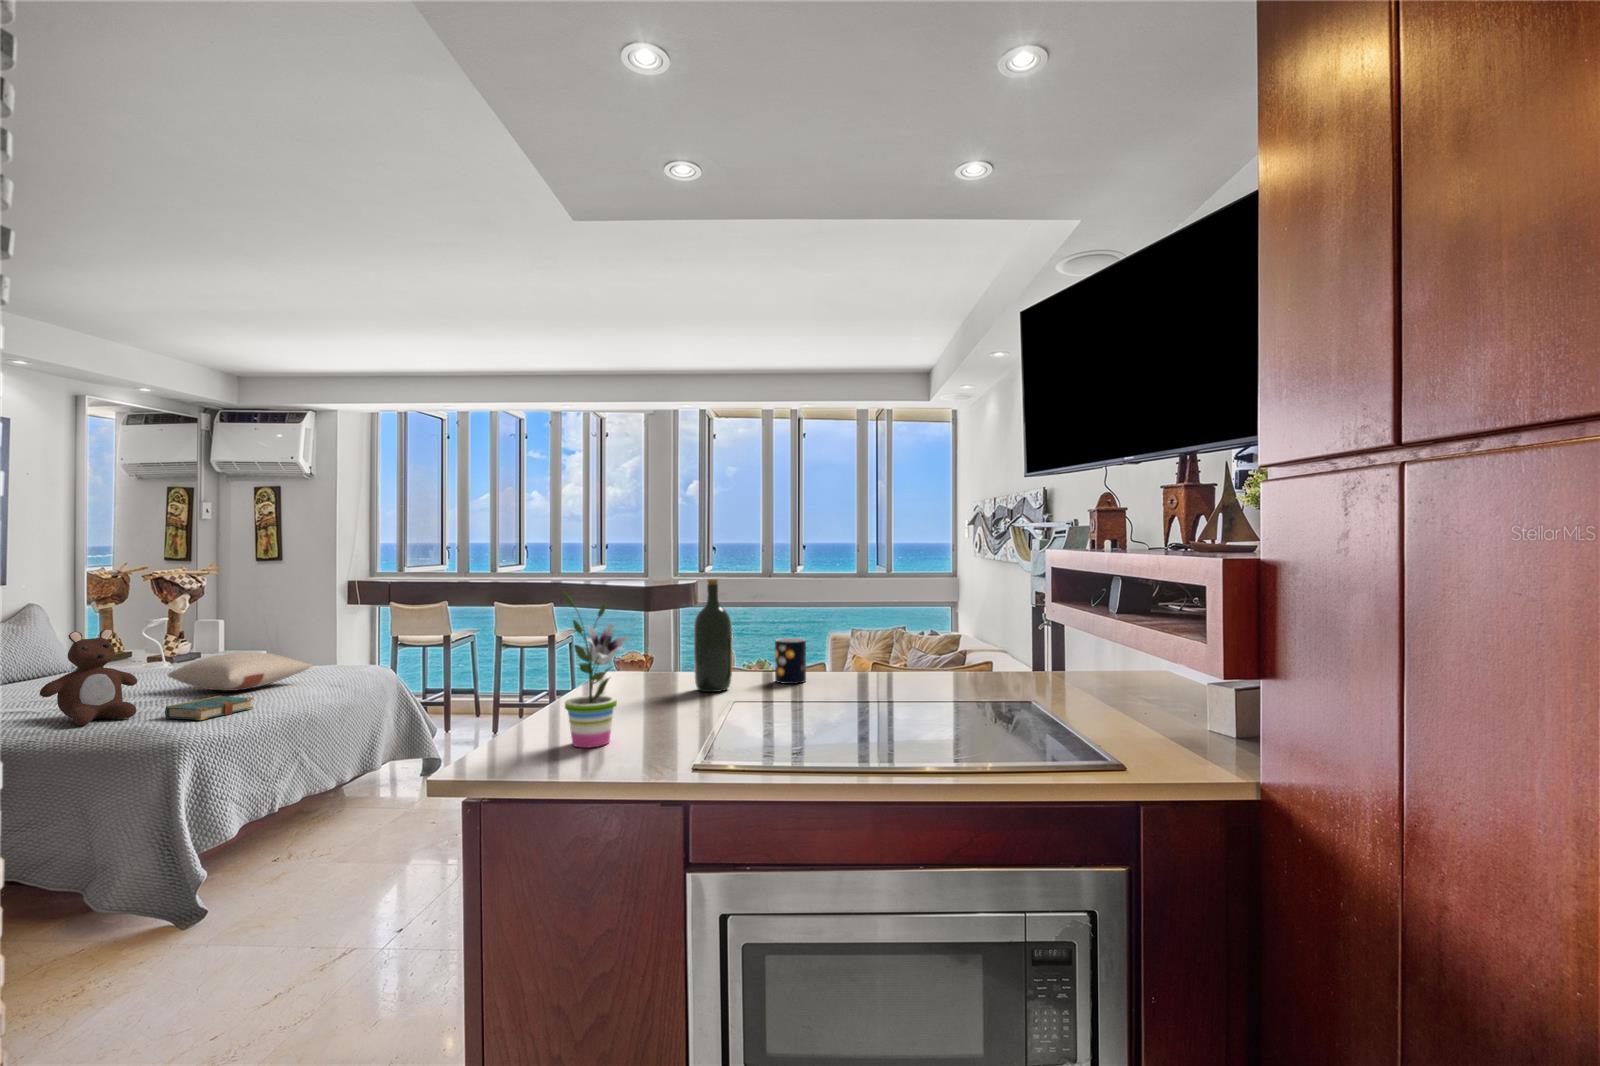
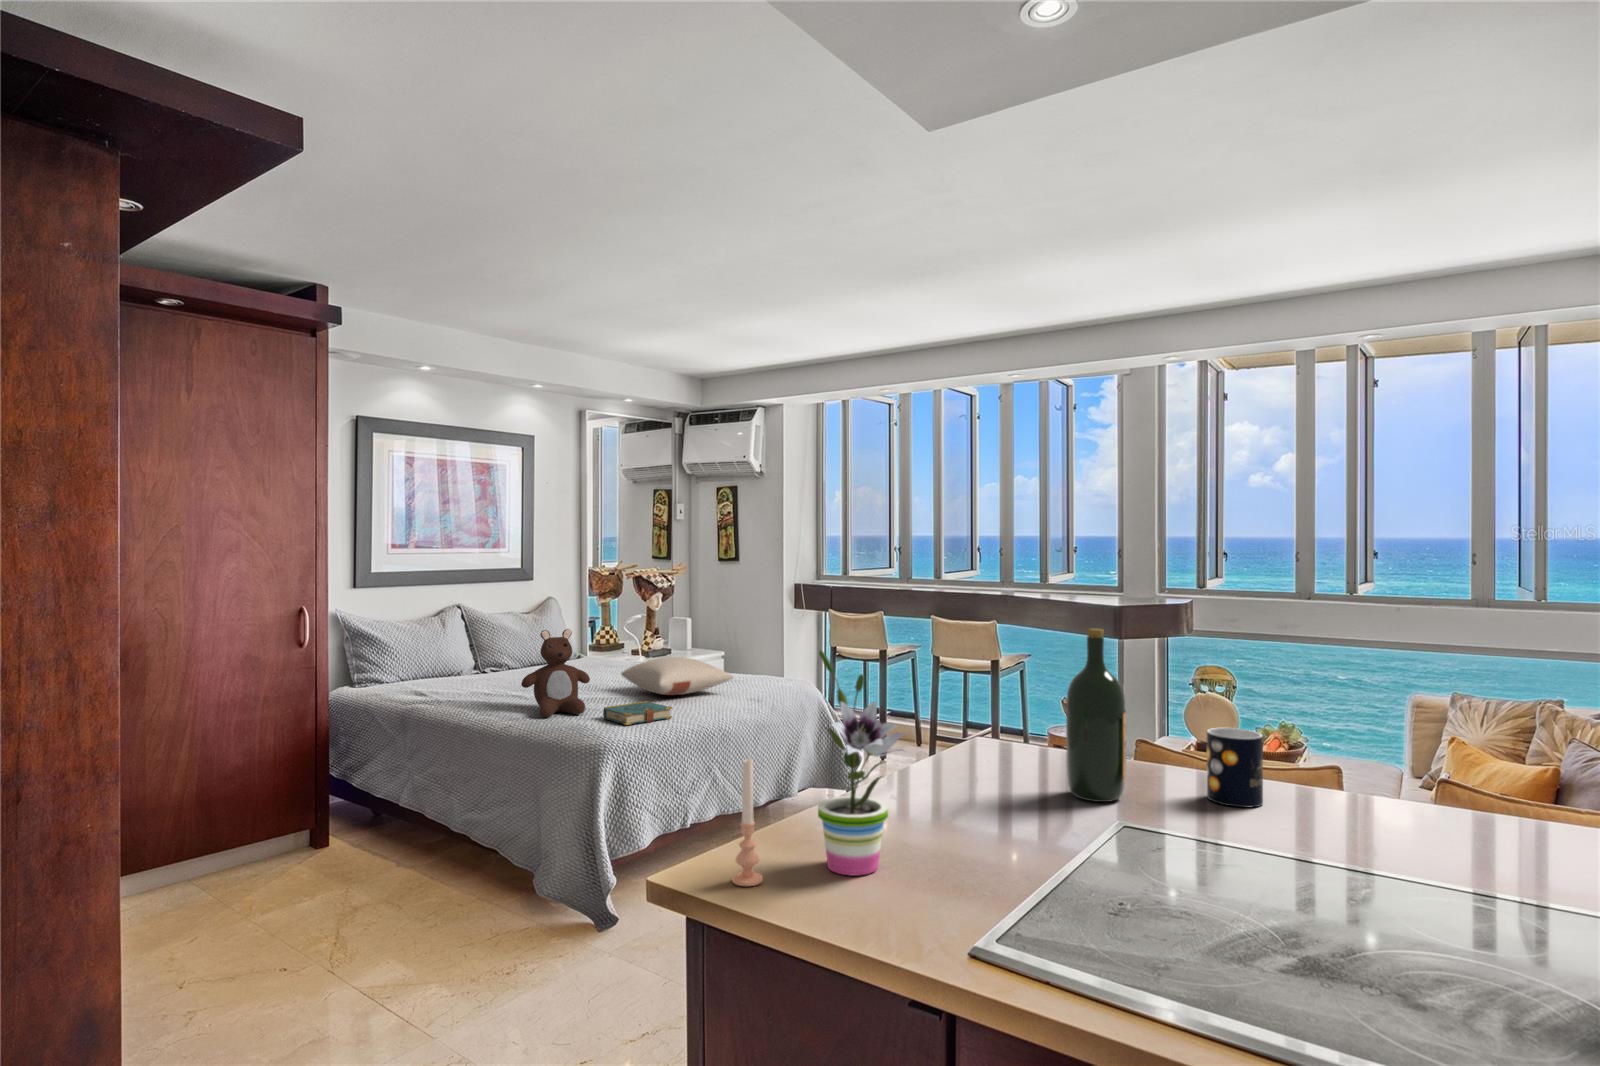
candle: none [510,670,534,765] -> present [732,758,763,886]

